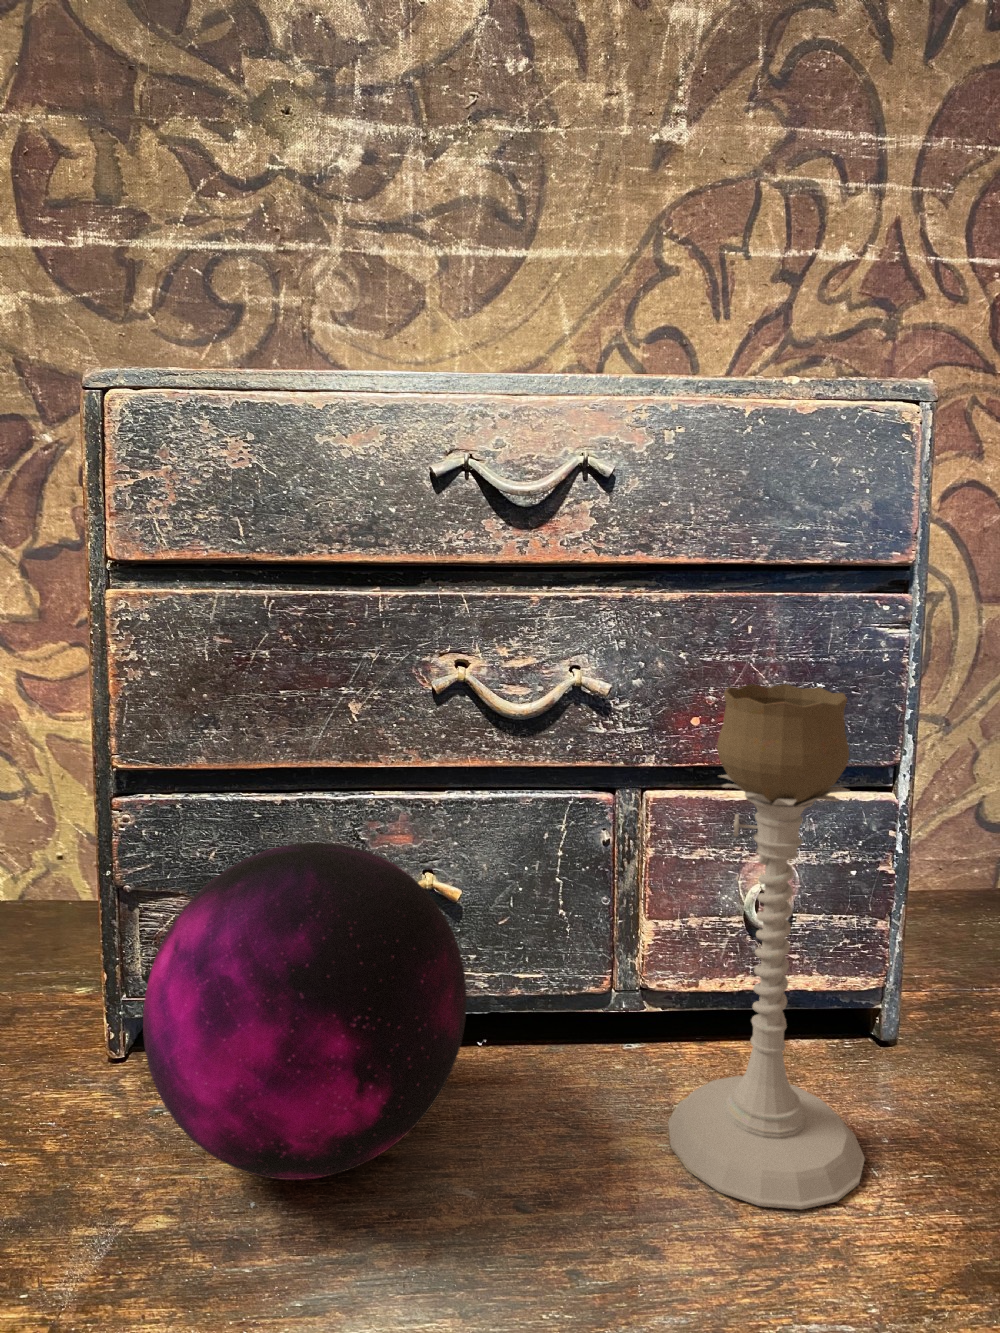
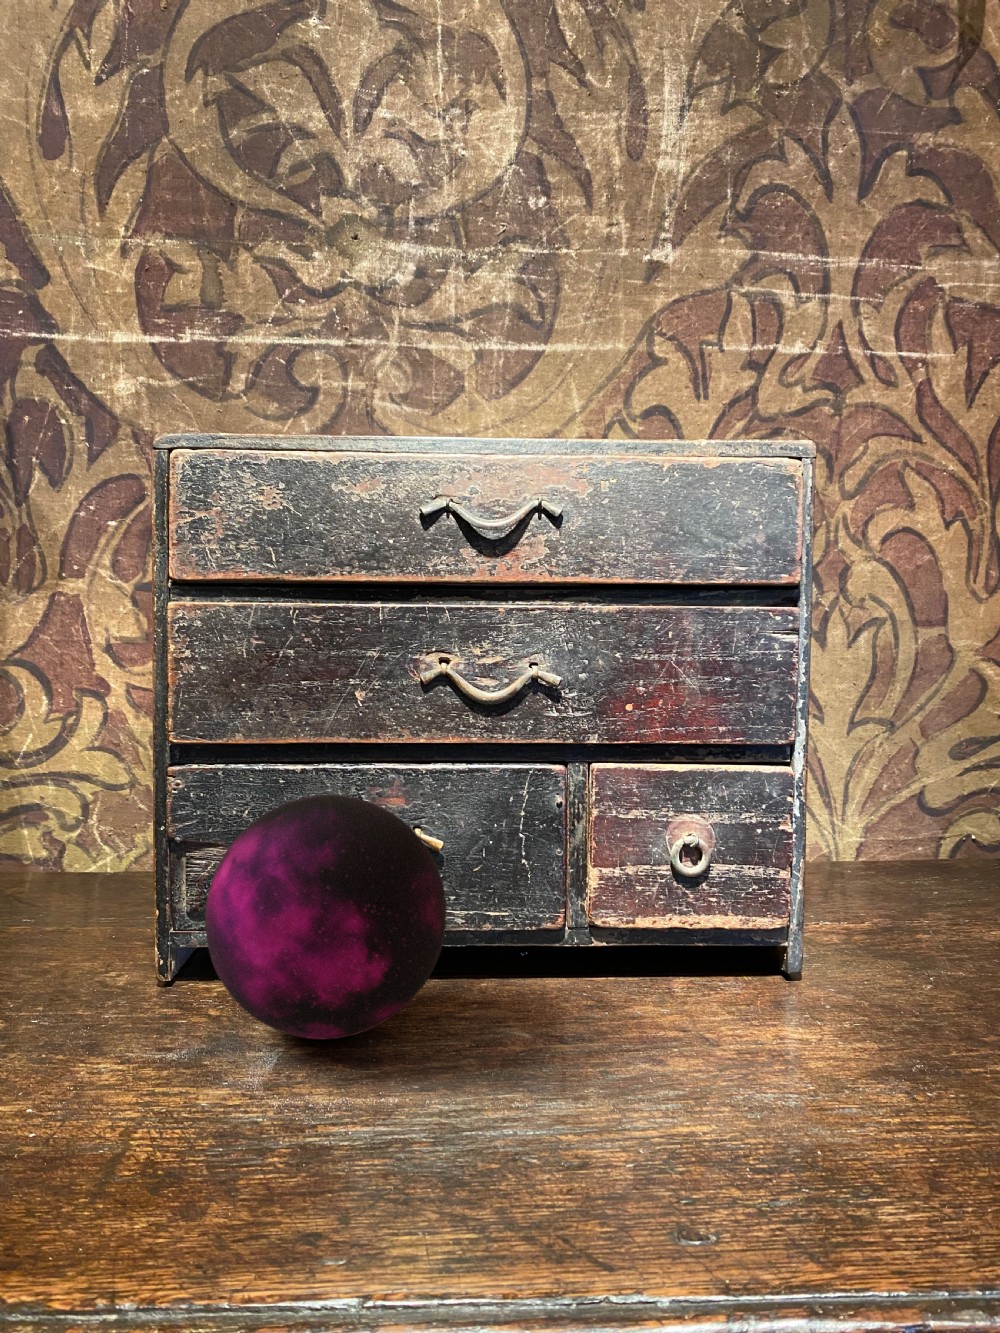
candle holder: present [668,684,865,1209] -> none [603,674,750,1060]

